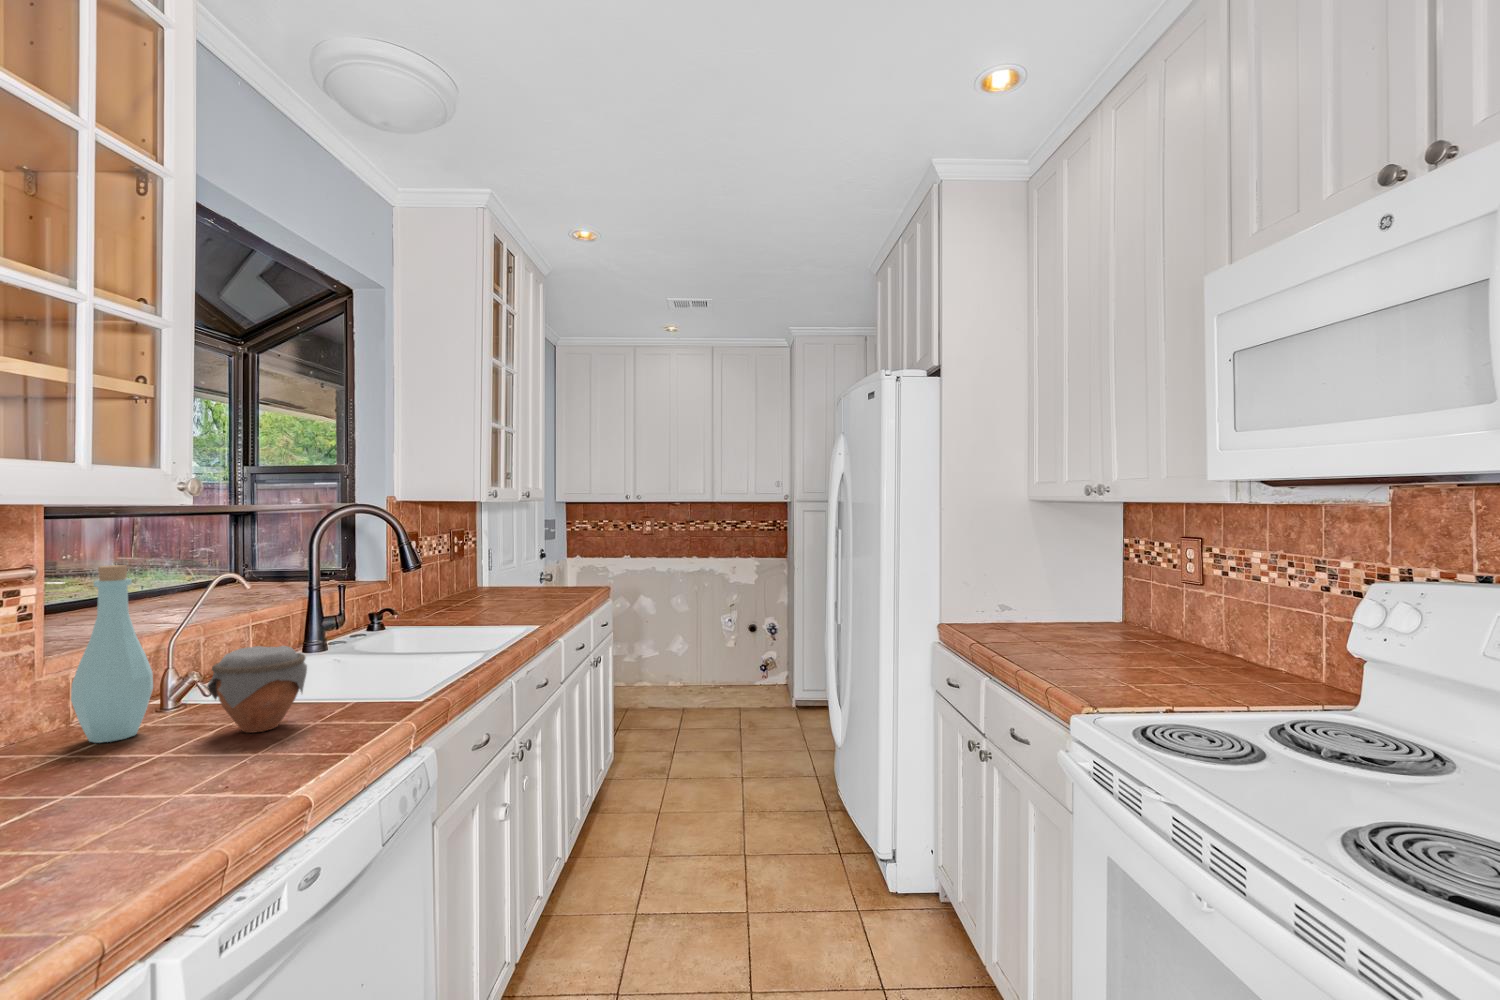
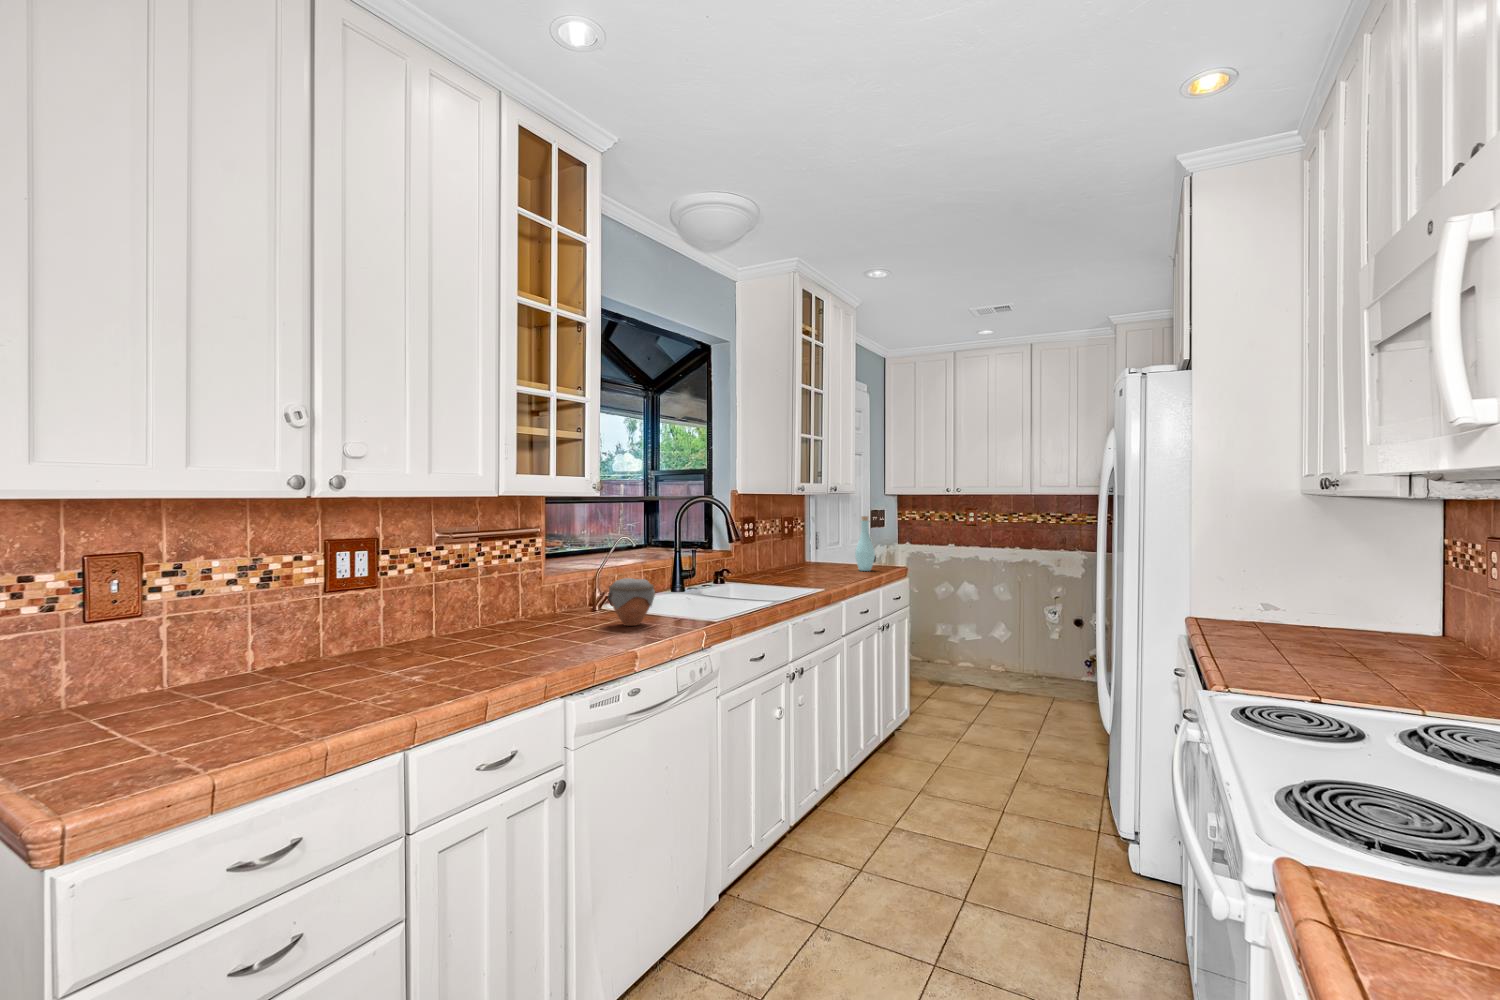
bottle: present [71,565,153,743] -> present [855,516,875,571]

